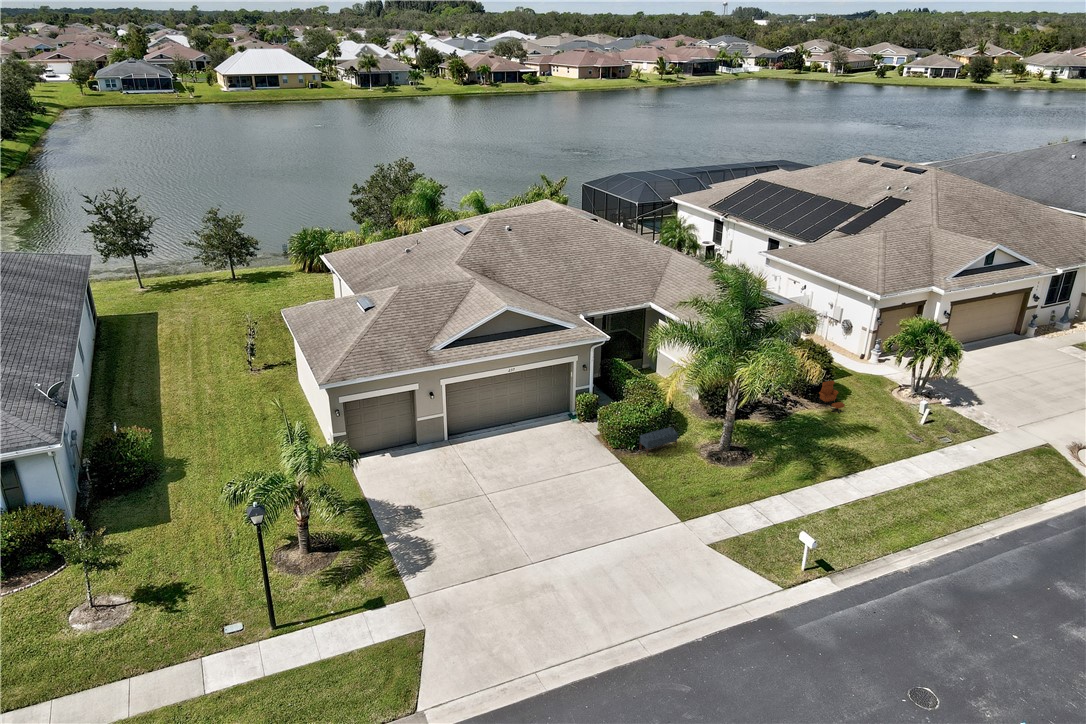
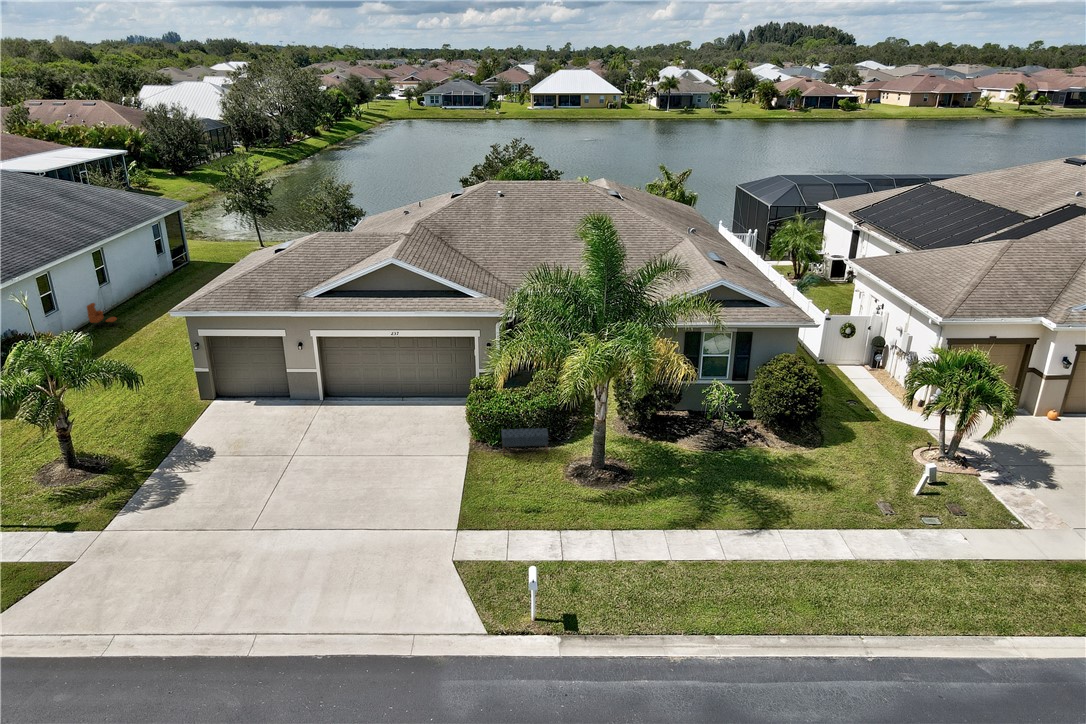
lounge chair: present [819,381,845,414] -> present [87,303,117,326]

